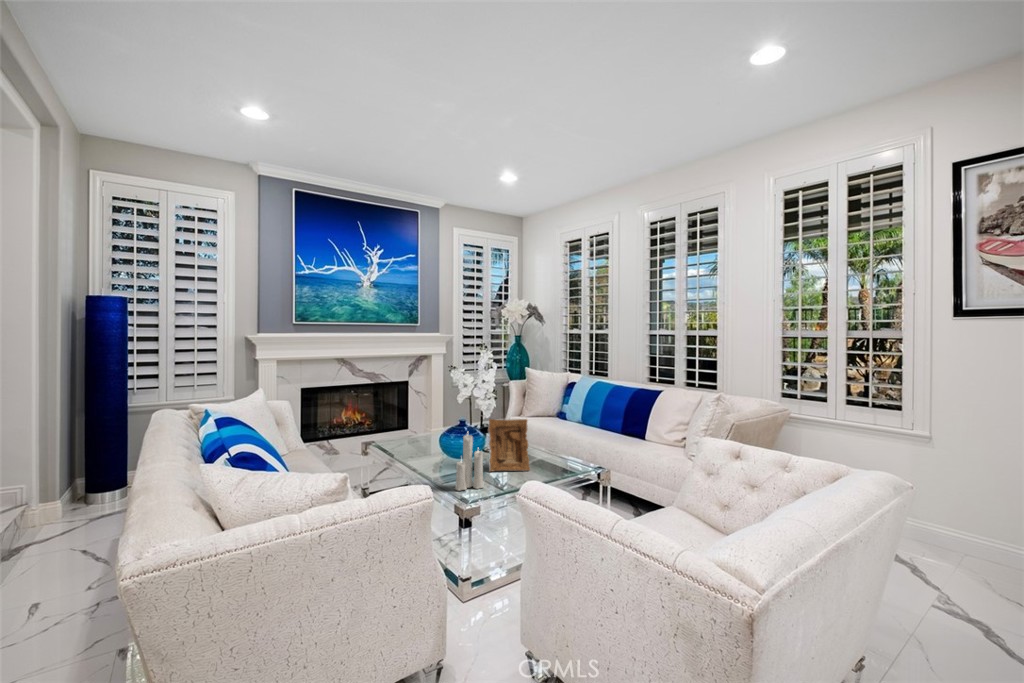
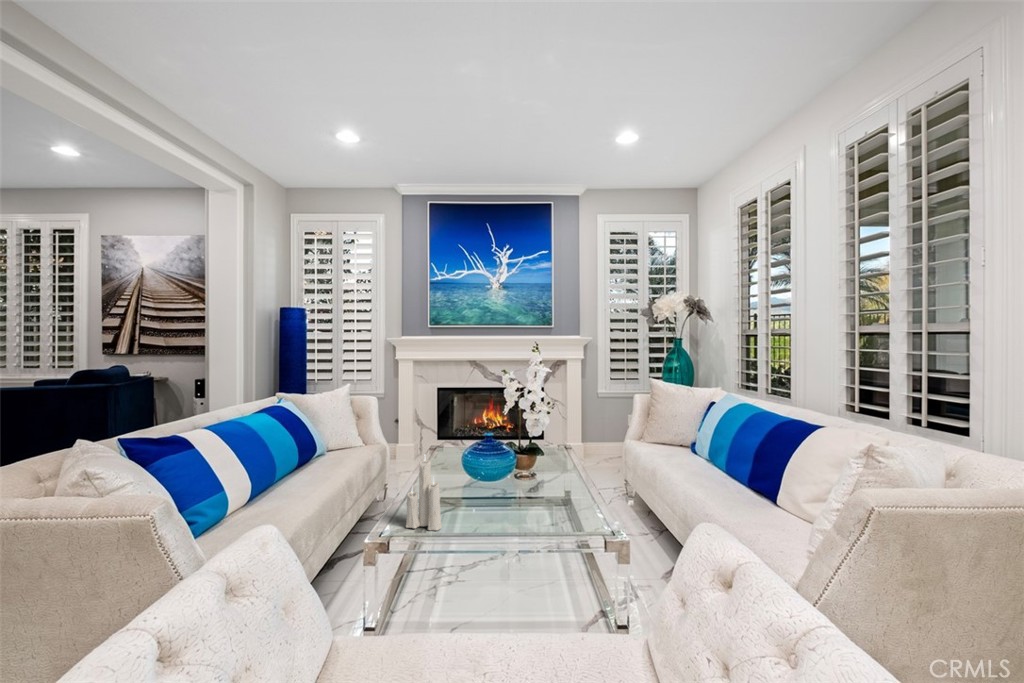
picture frame: present [488,419,530,472] -> none [483,441,541,519]

